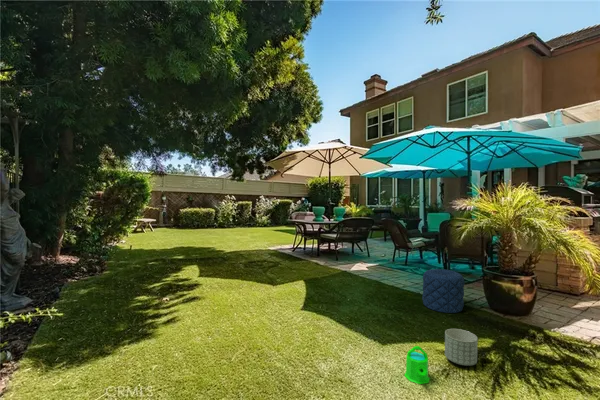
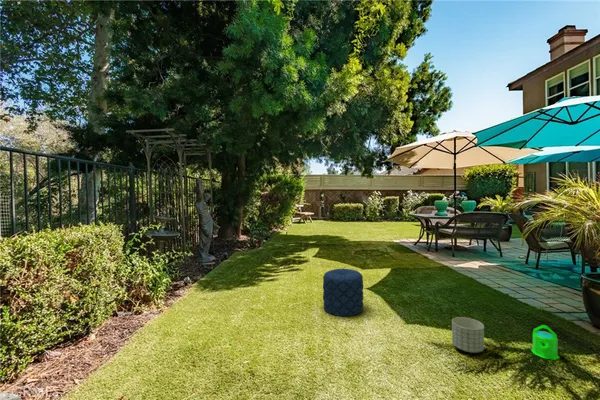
pouf: present [422,269,464,313] -> present [323,269,363,316]
watering can: present [405,346,430,384] -> present [531,325,560,360]

